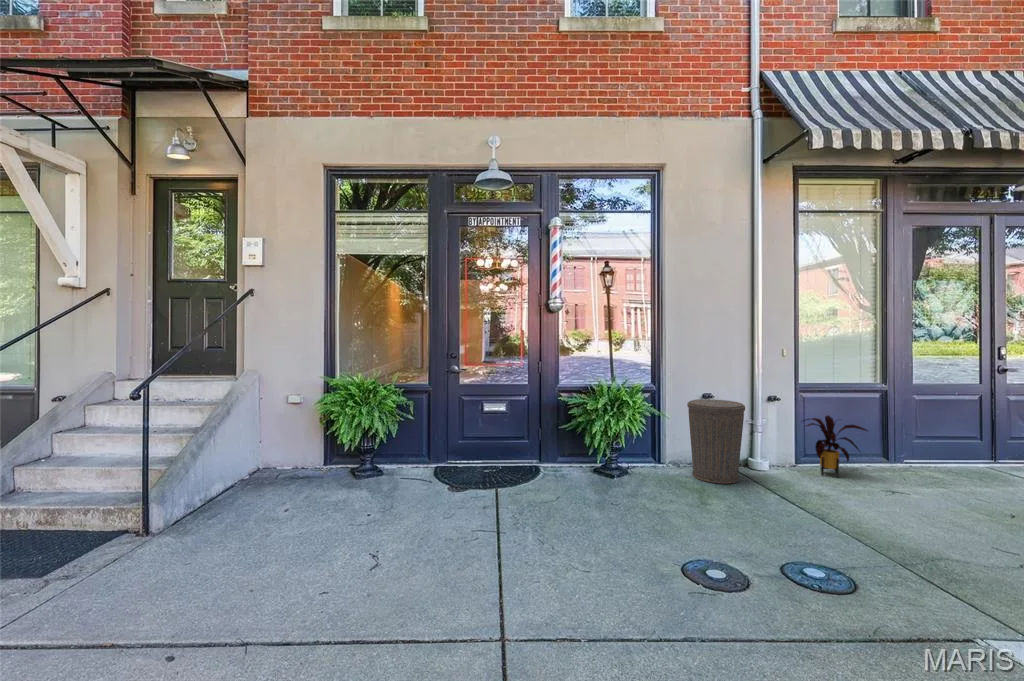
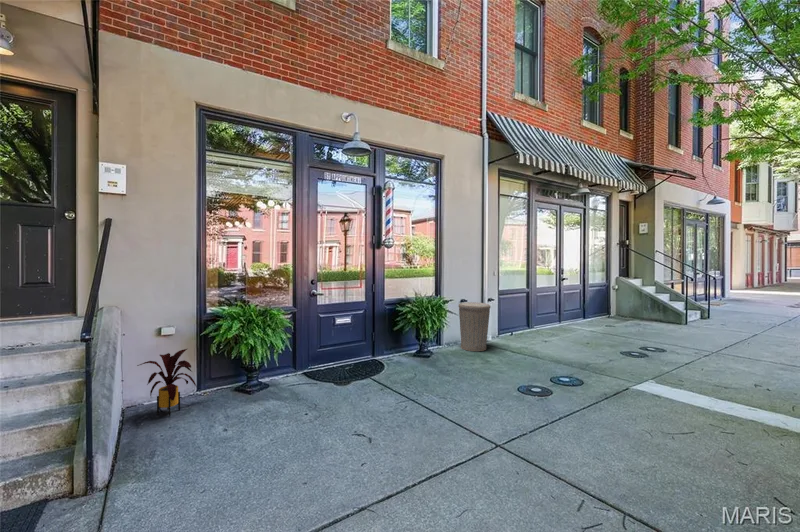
house plant: present [806,415,867,477] -> present [137,349,196,416]

